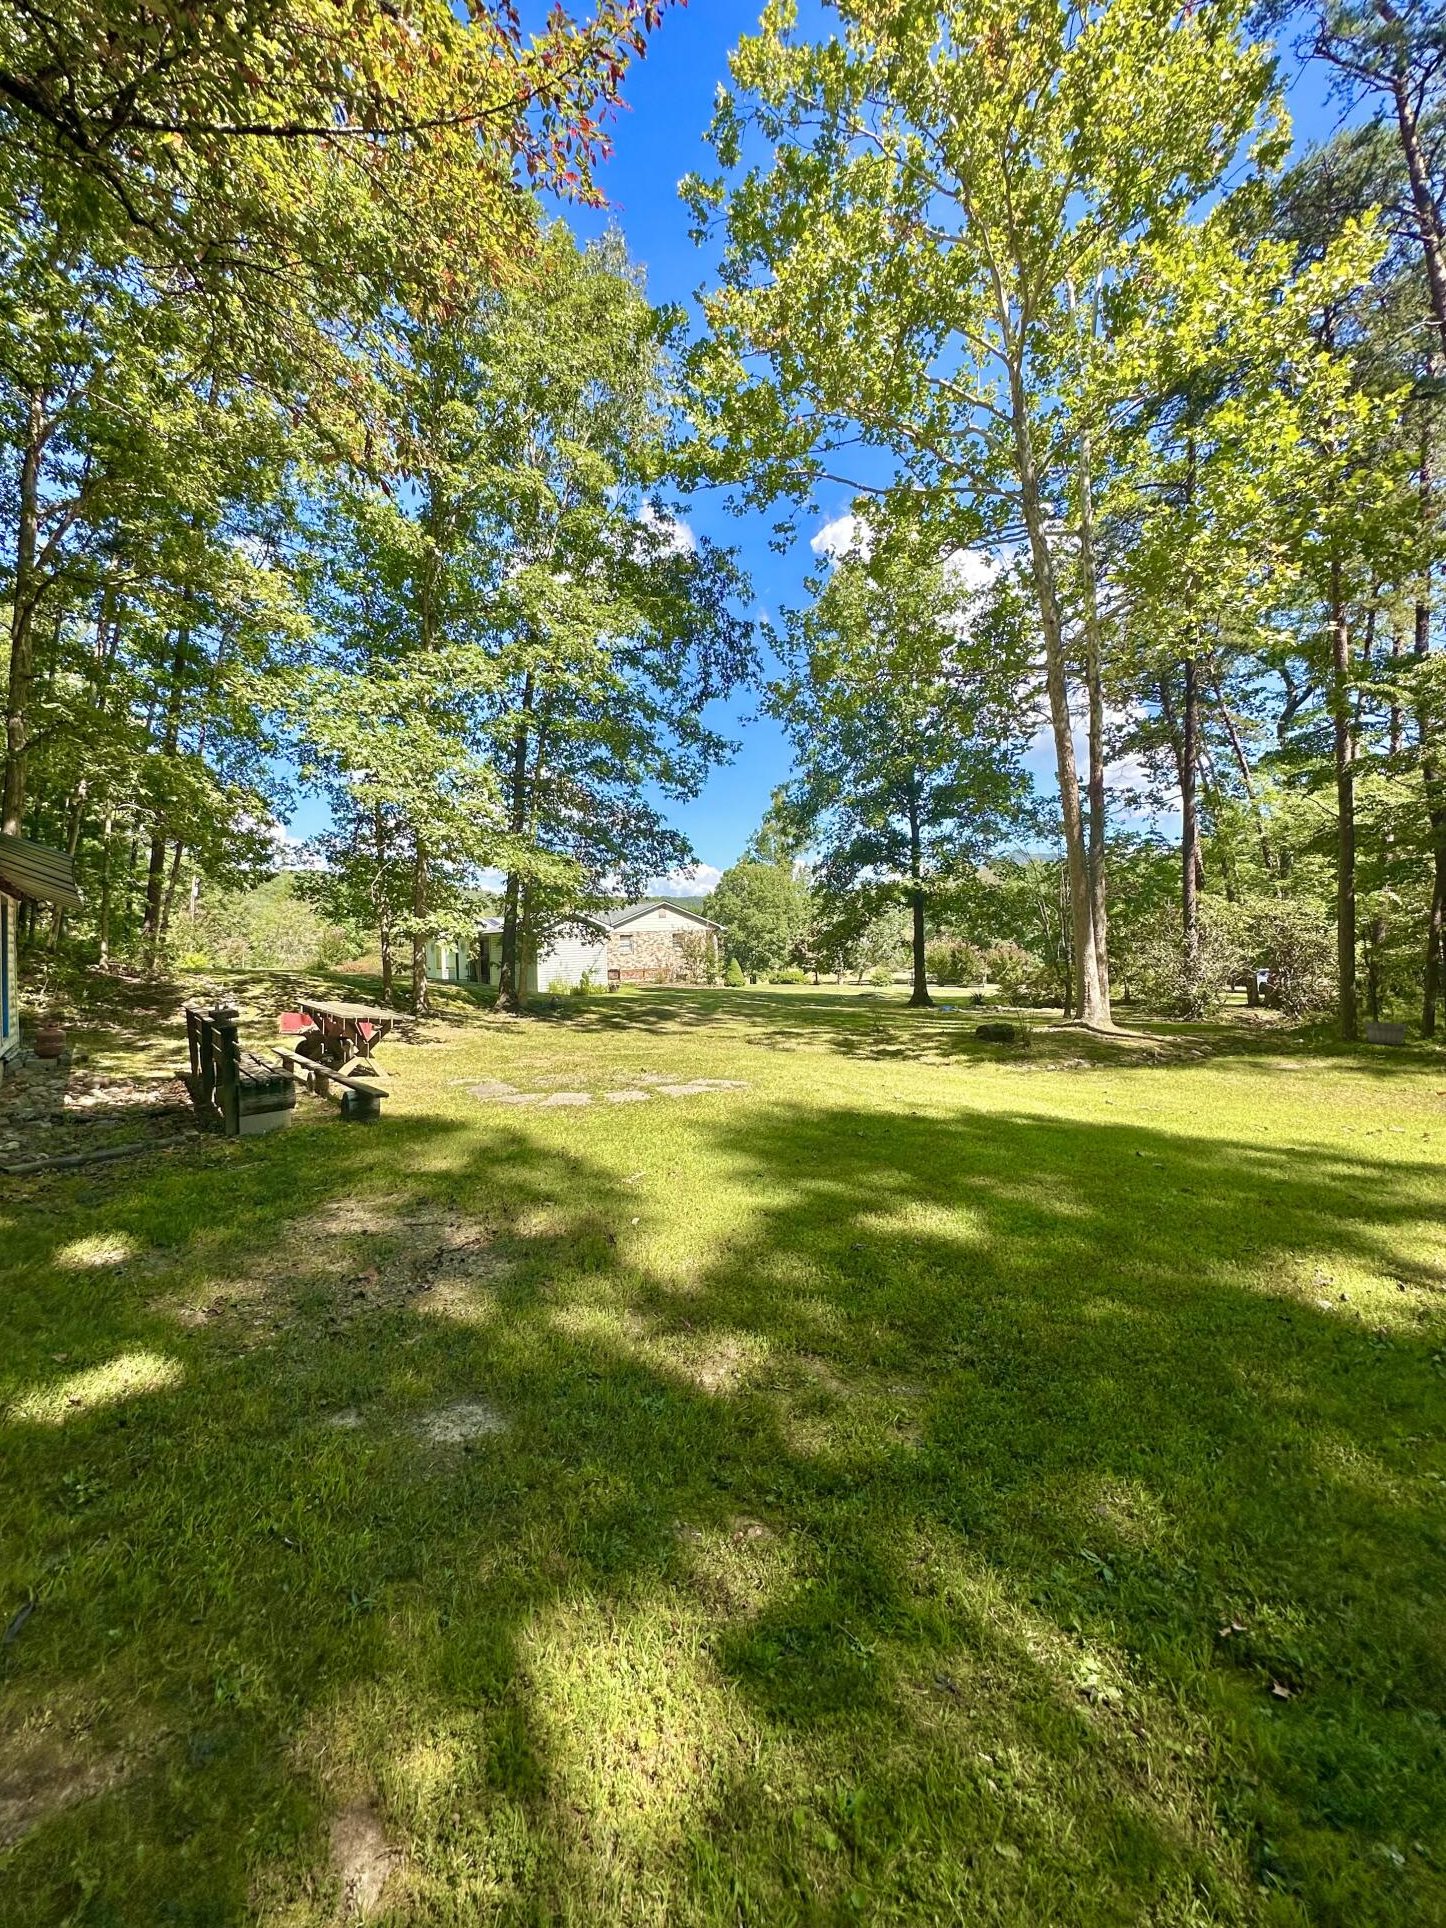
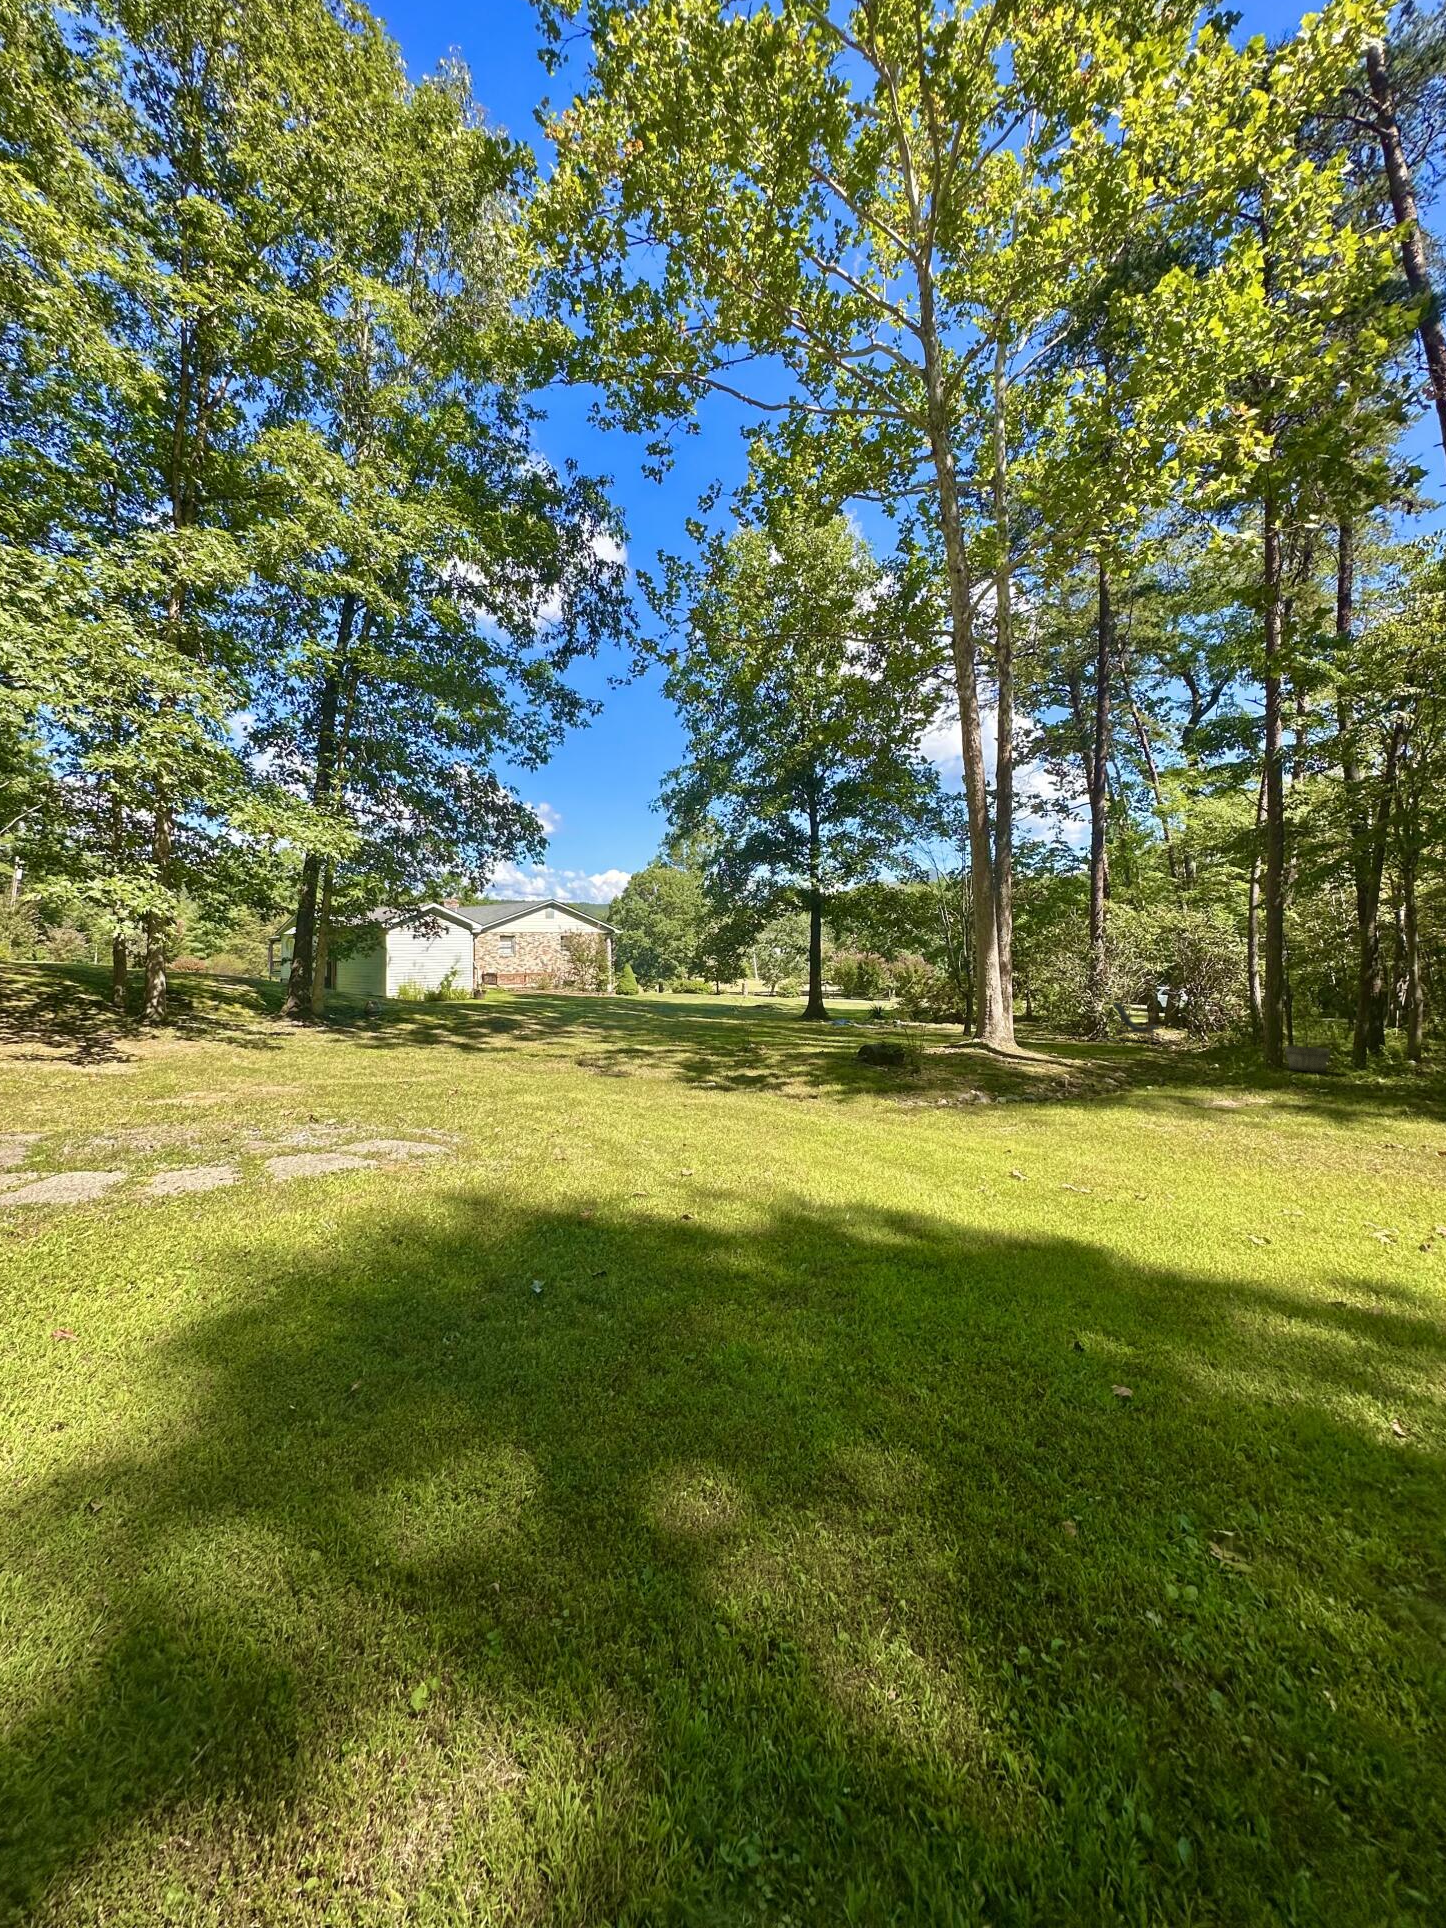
lounge chair: none [1208,985,1255,1024] -> present [1114,1002,1160,1042]

